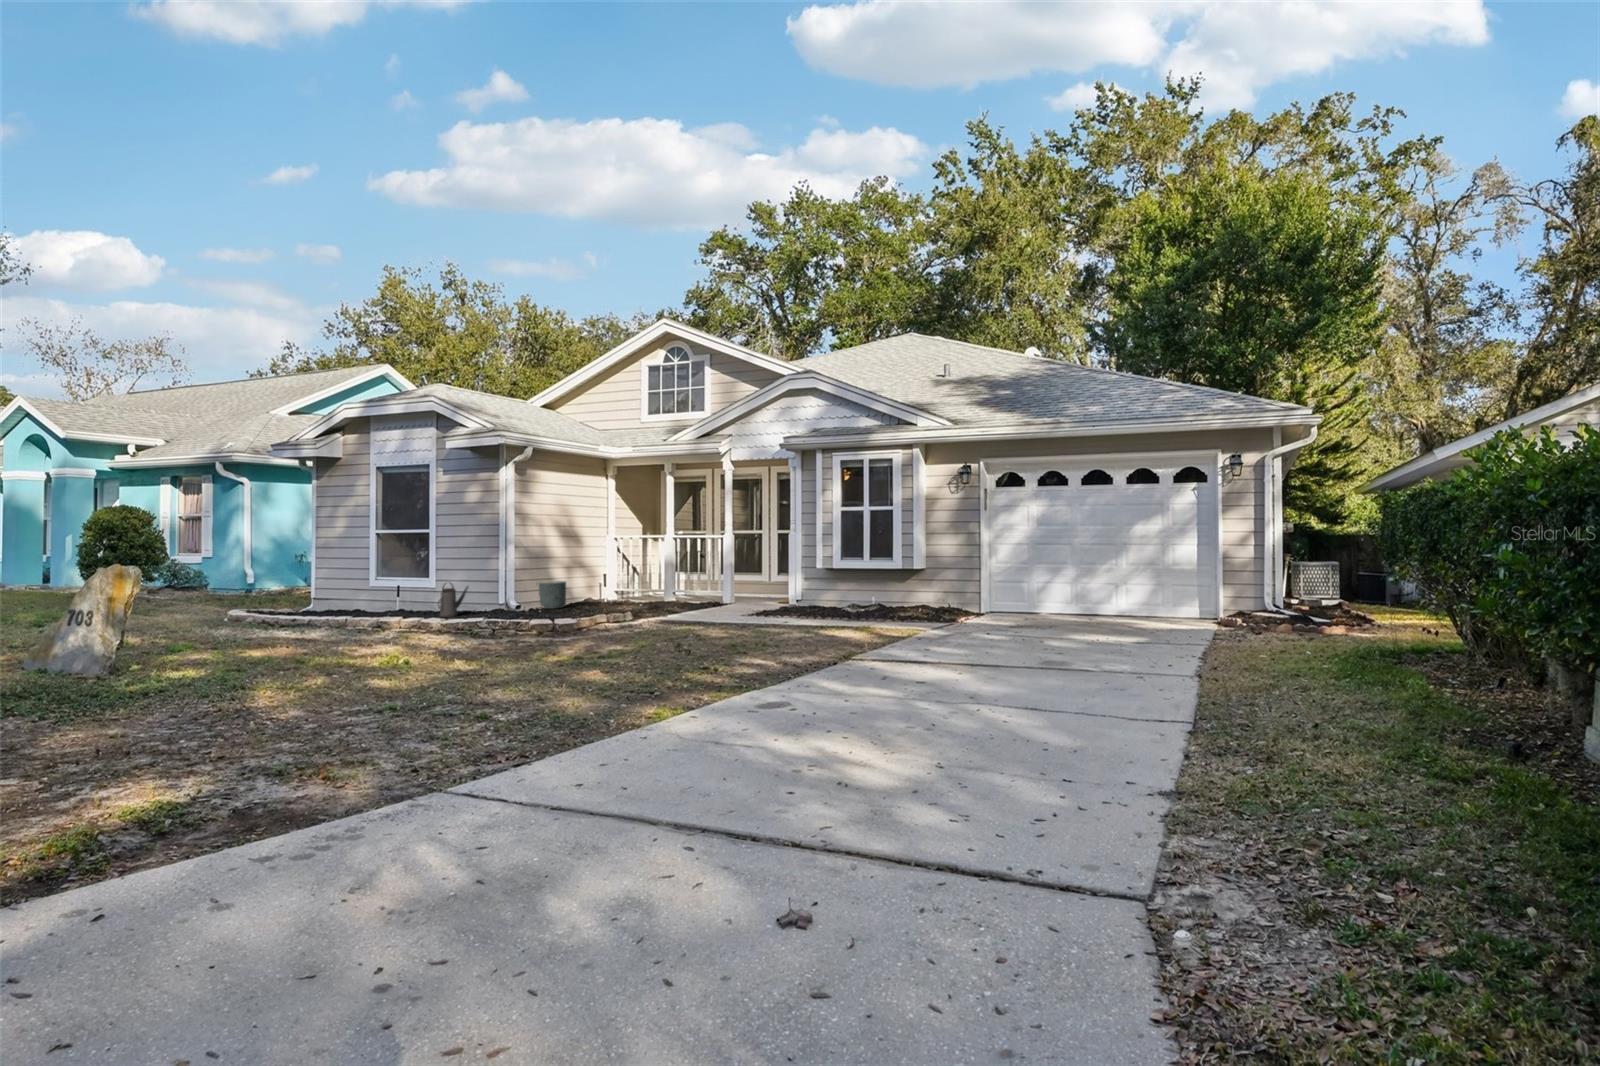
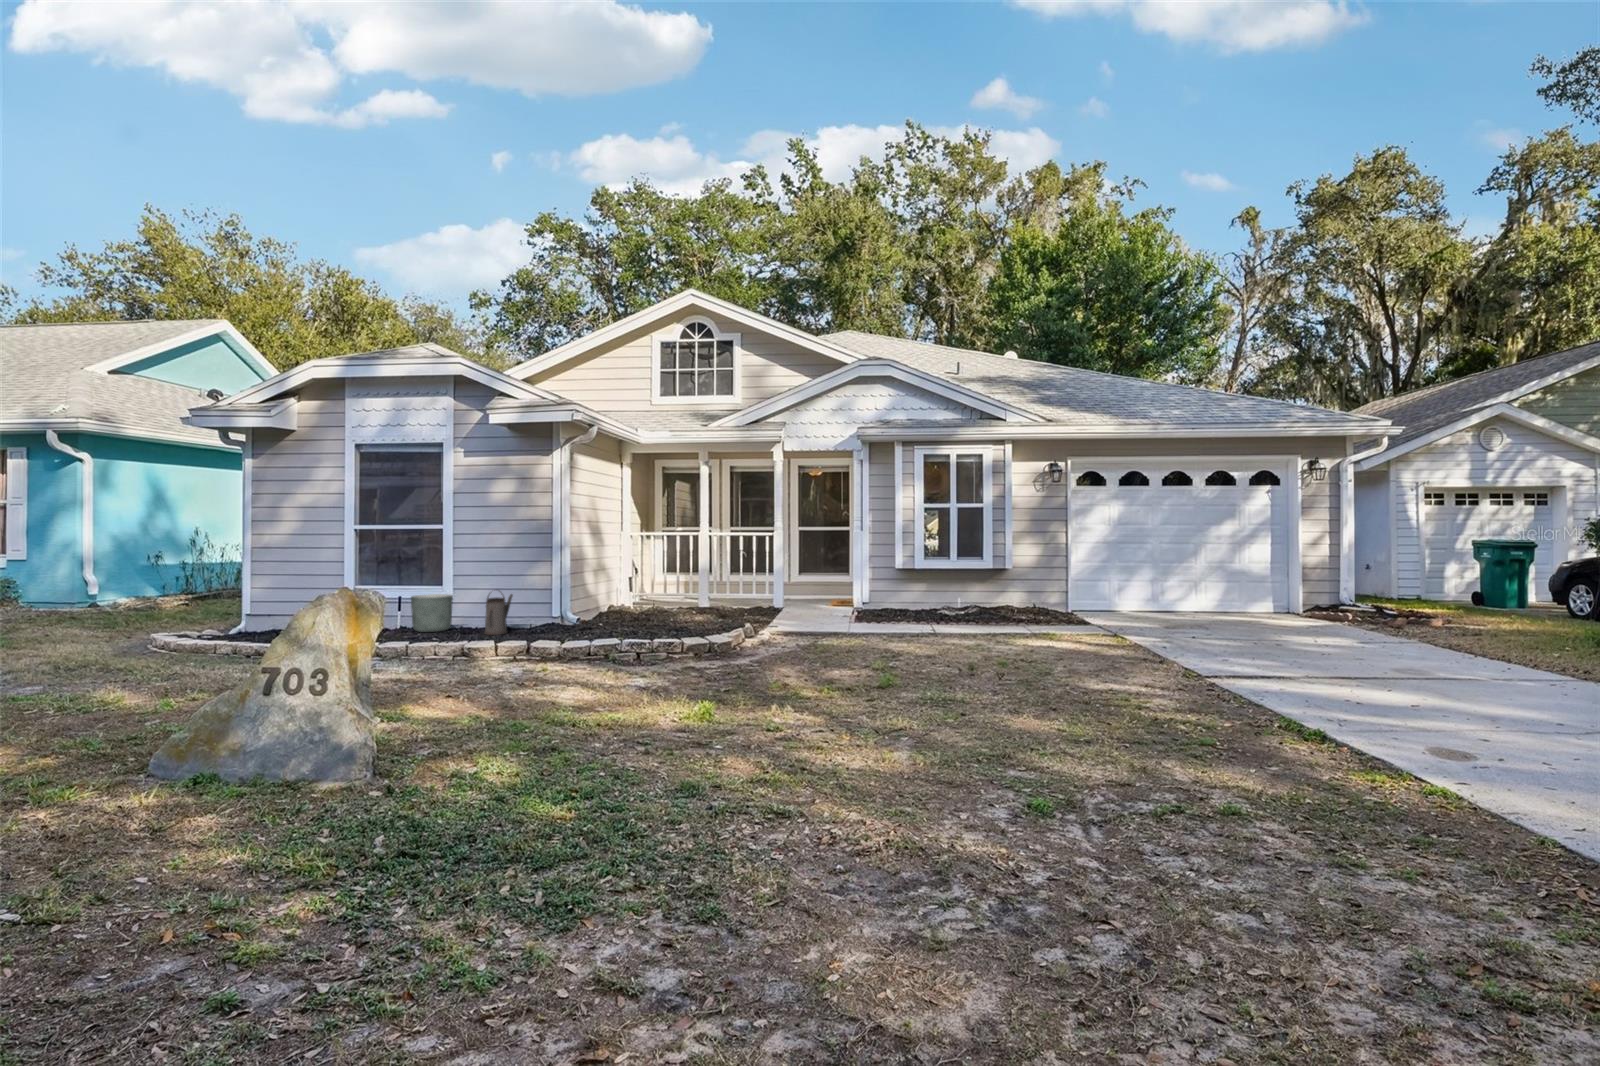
planter: present [539,581,566,609] -> present [411,594,453,632]

